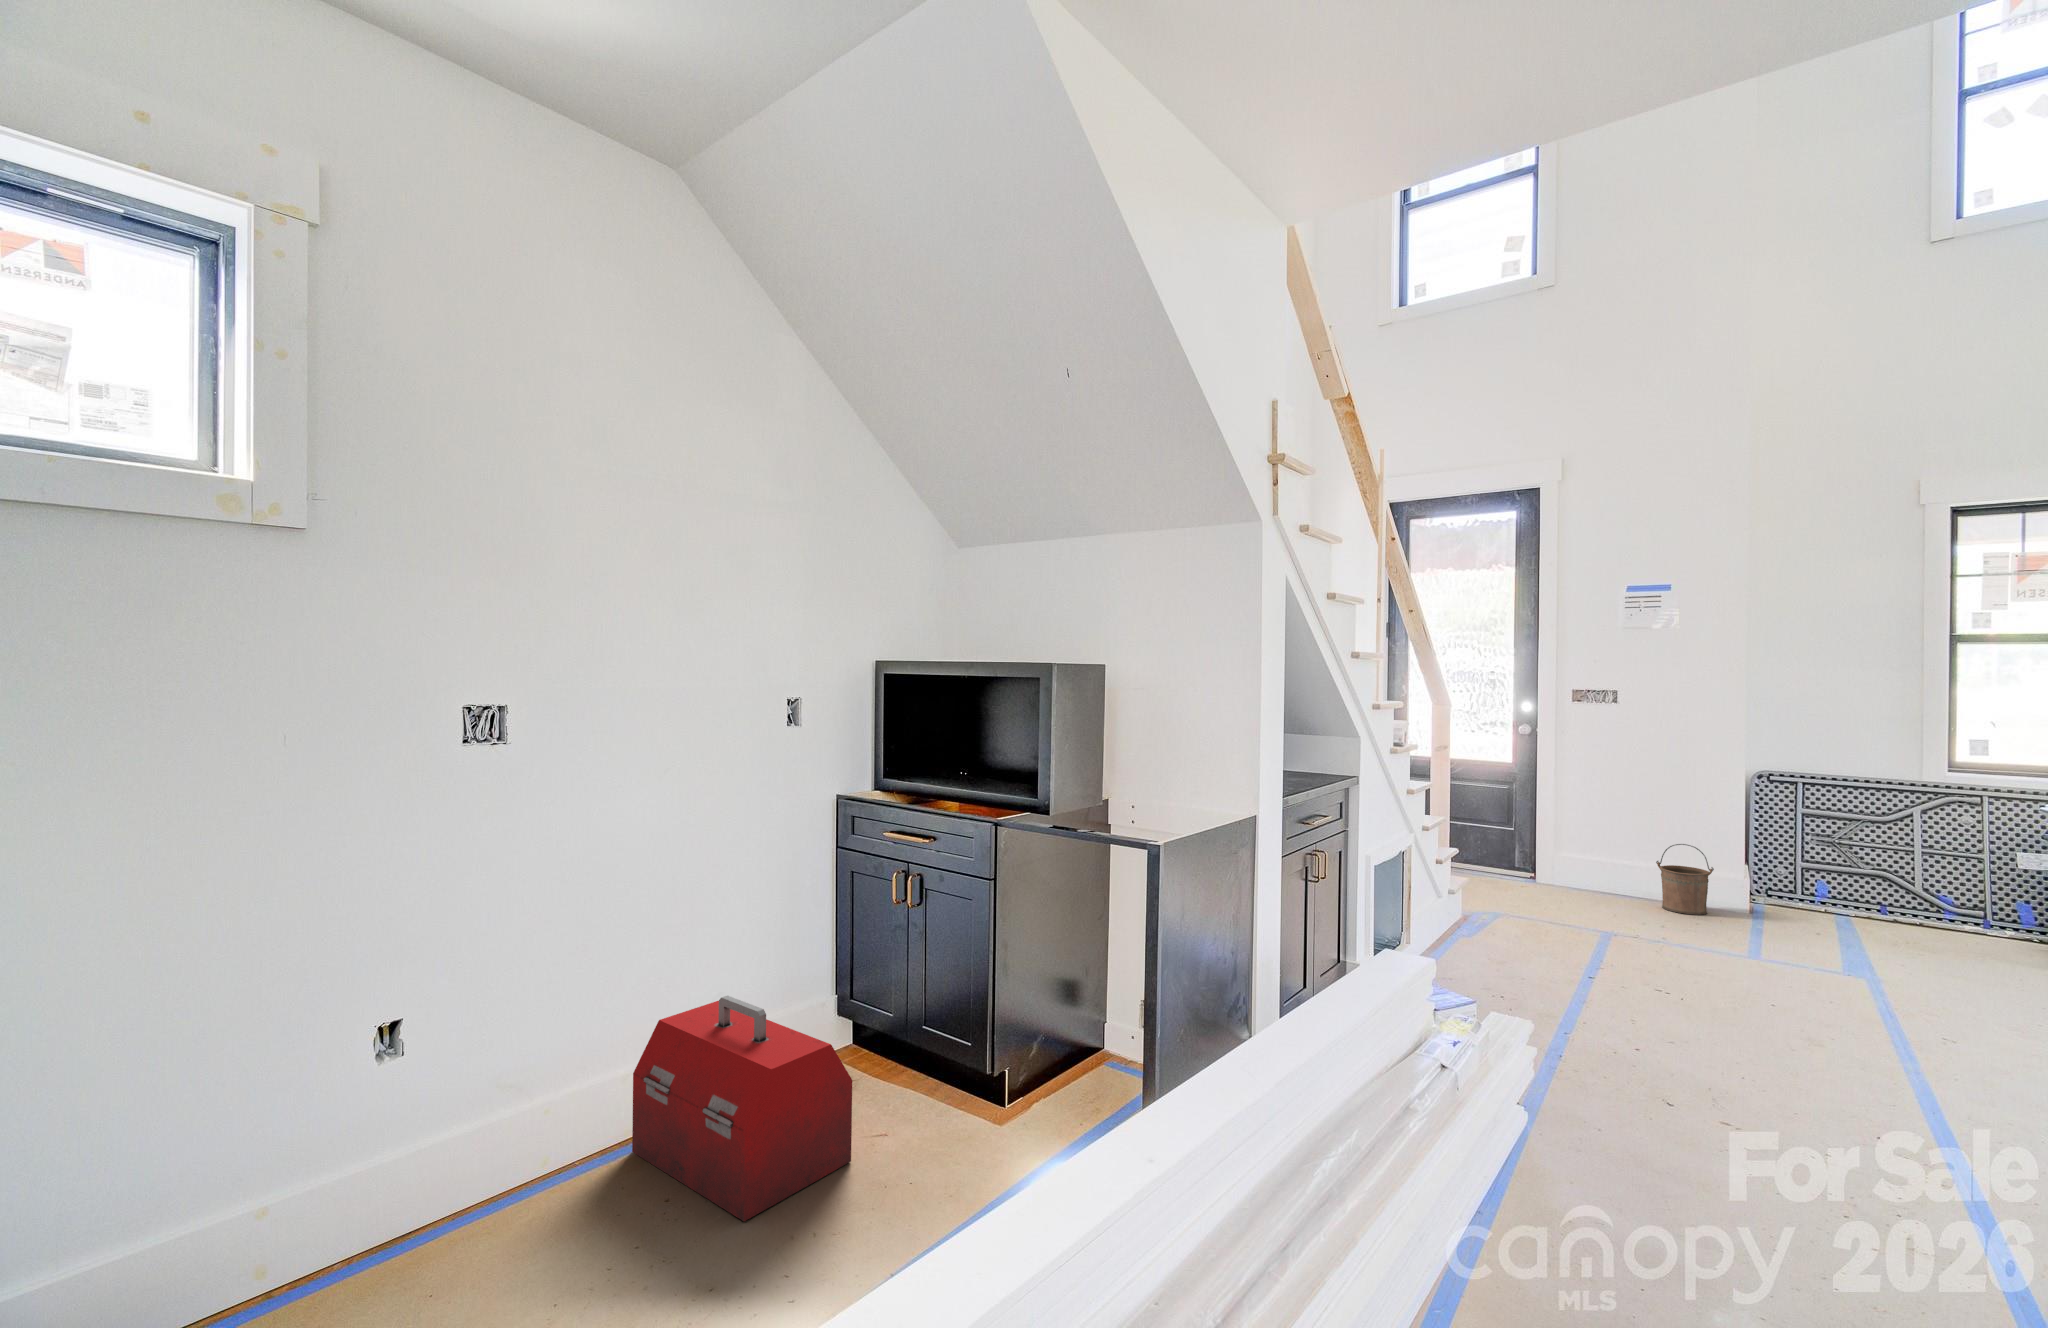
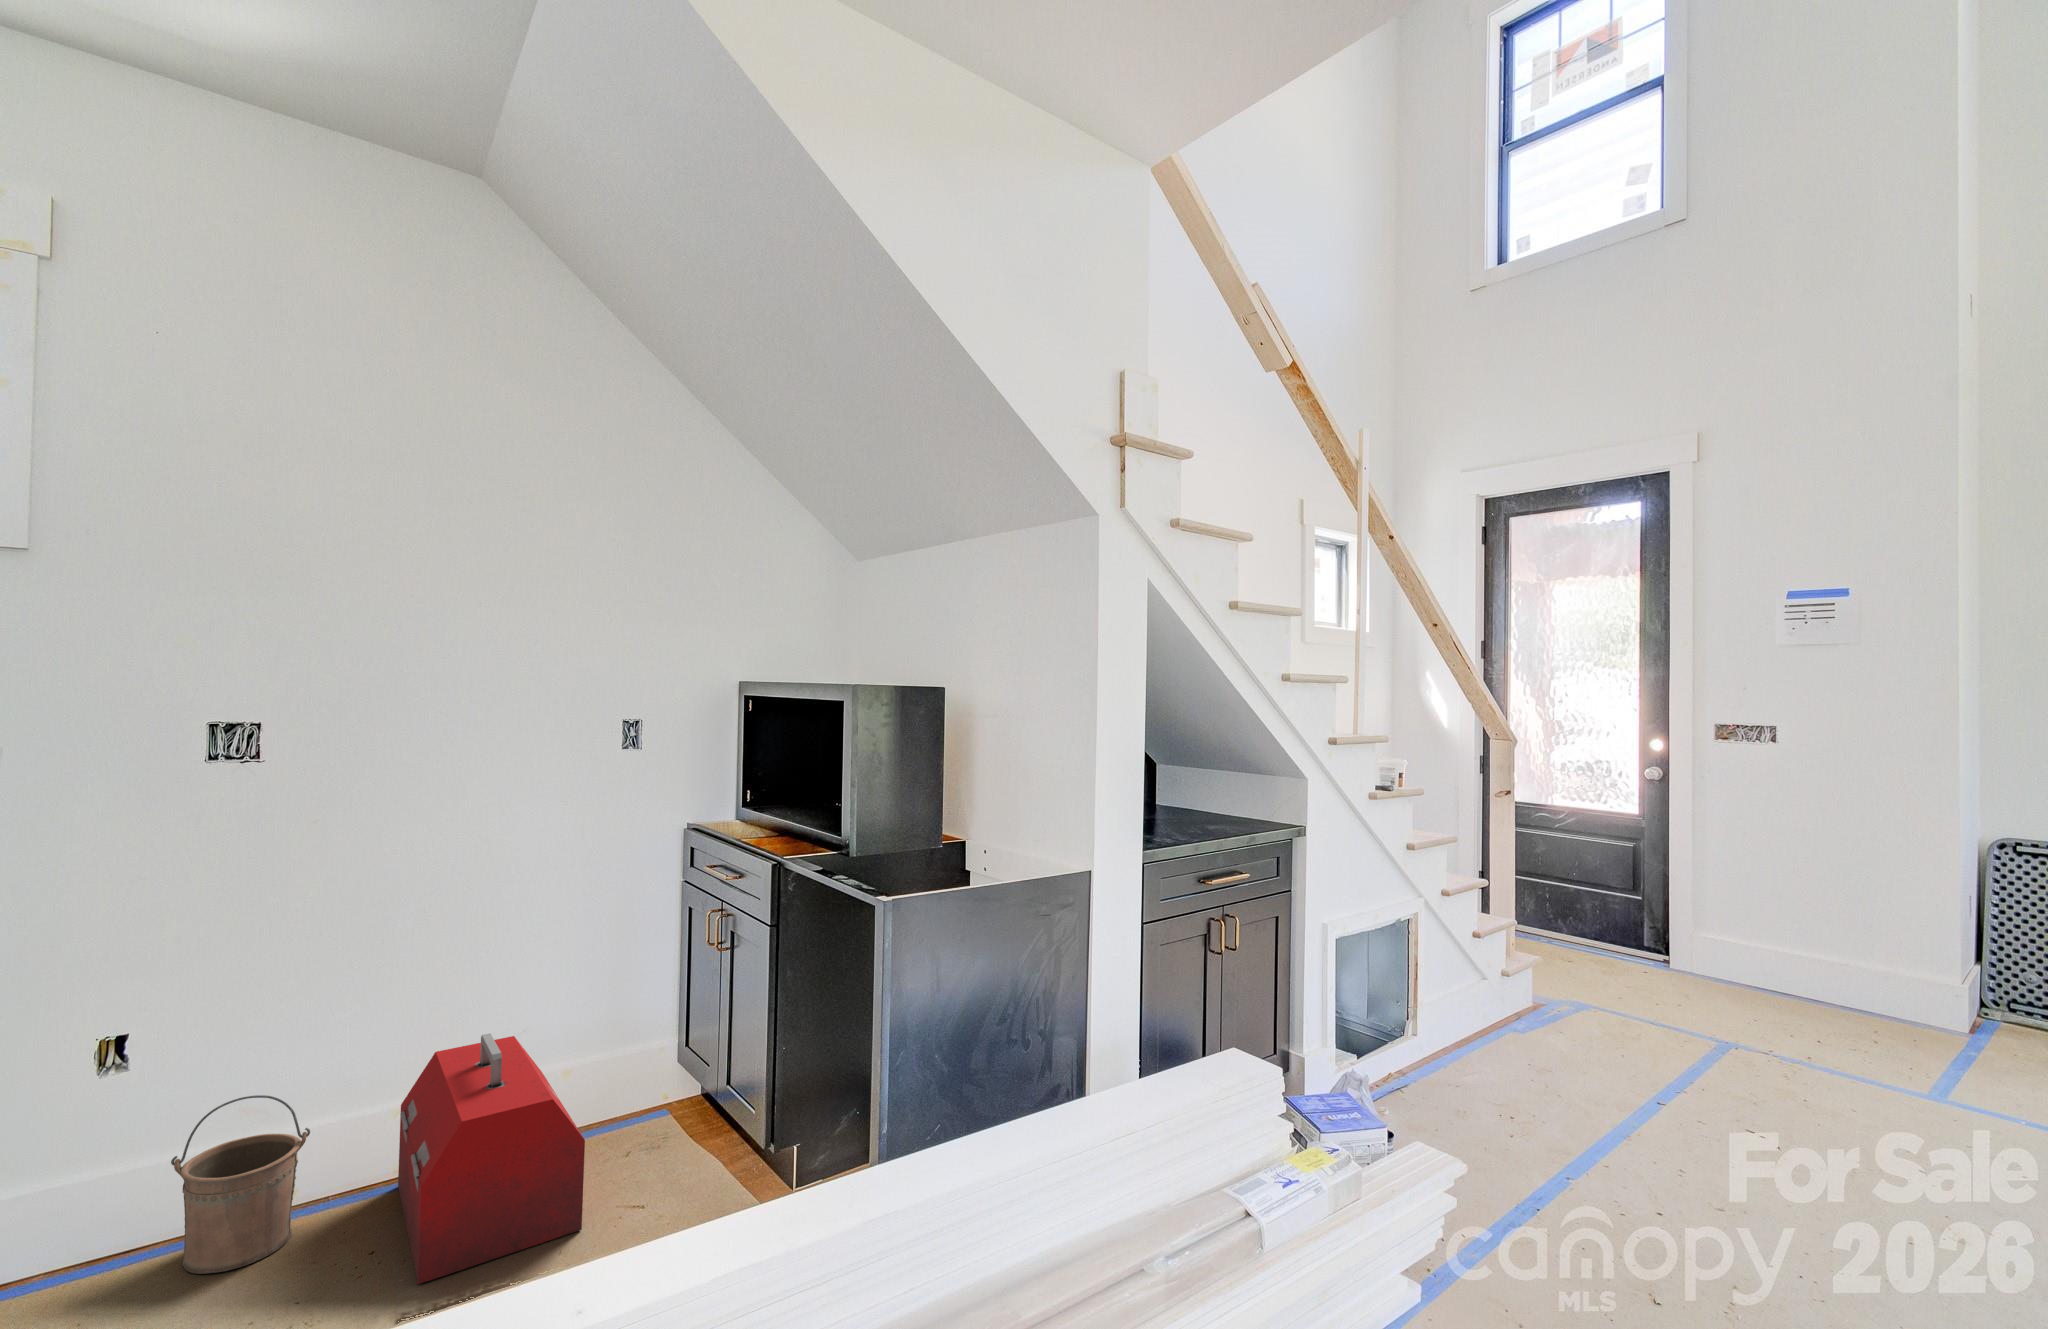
bucket: present [1656,844,1714,915] -> present [171,1095,310,1274]

